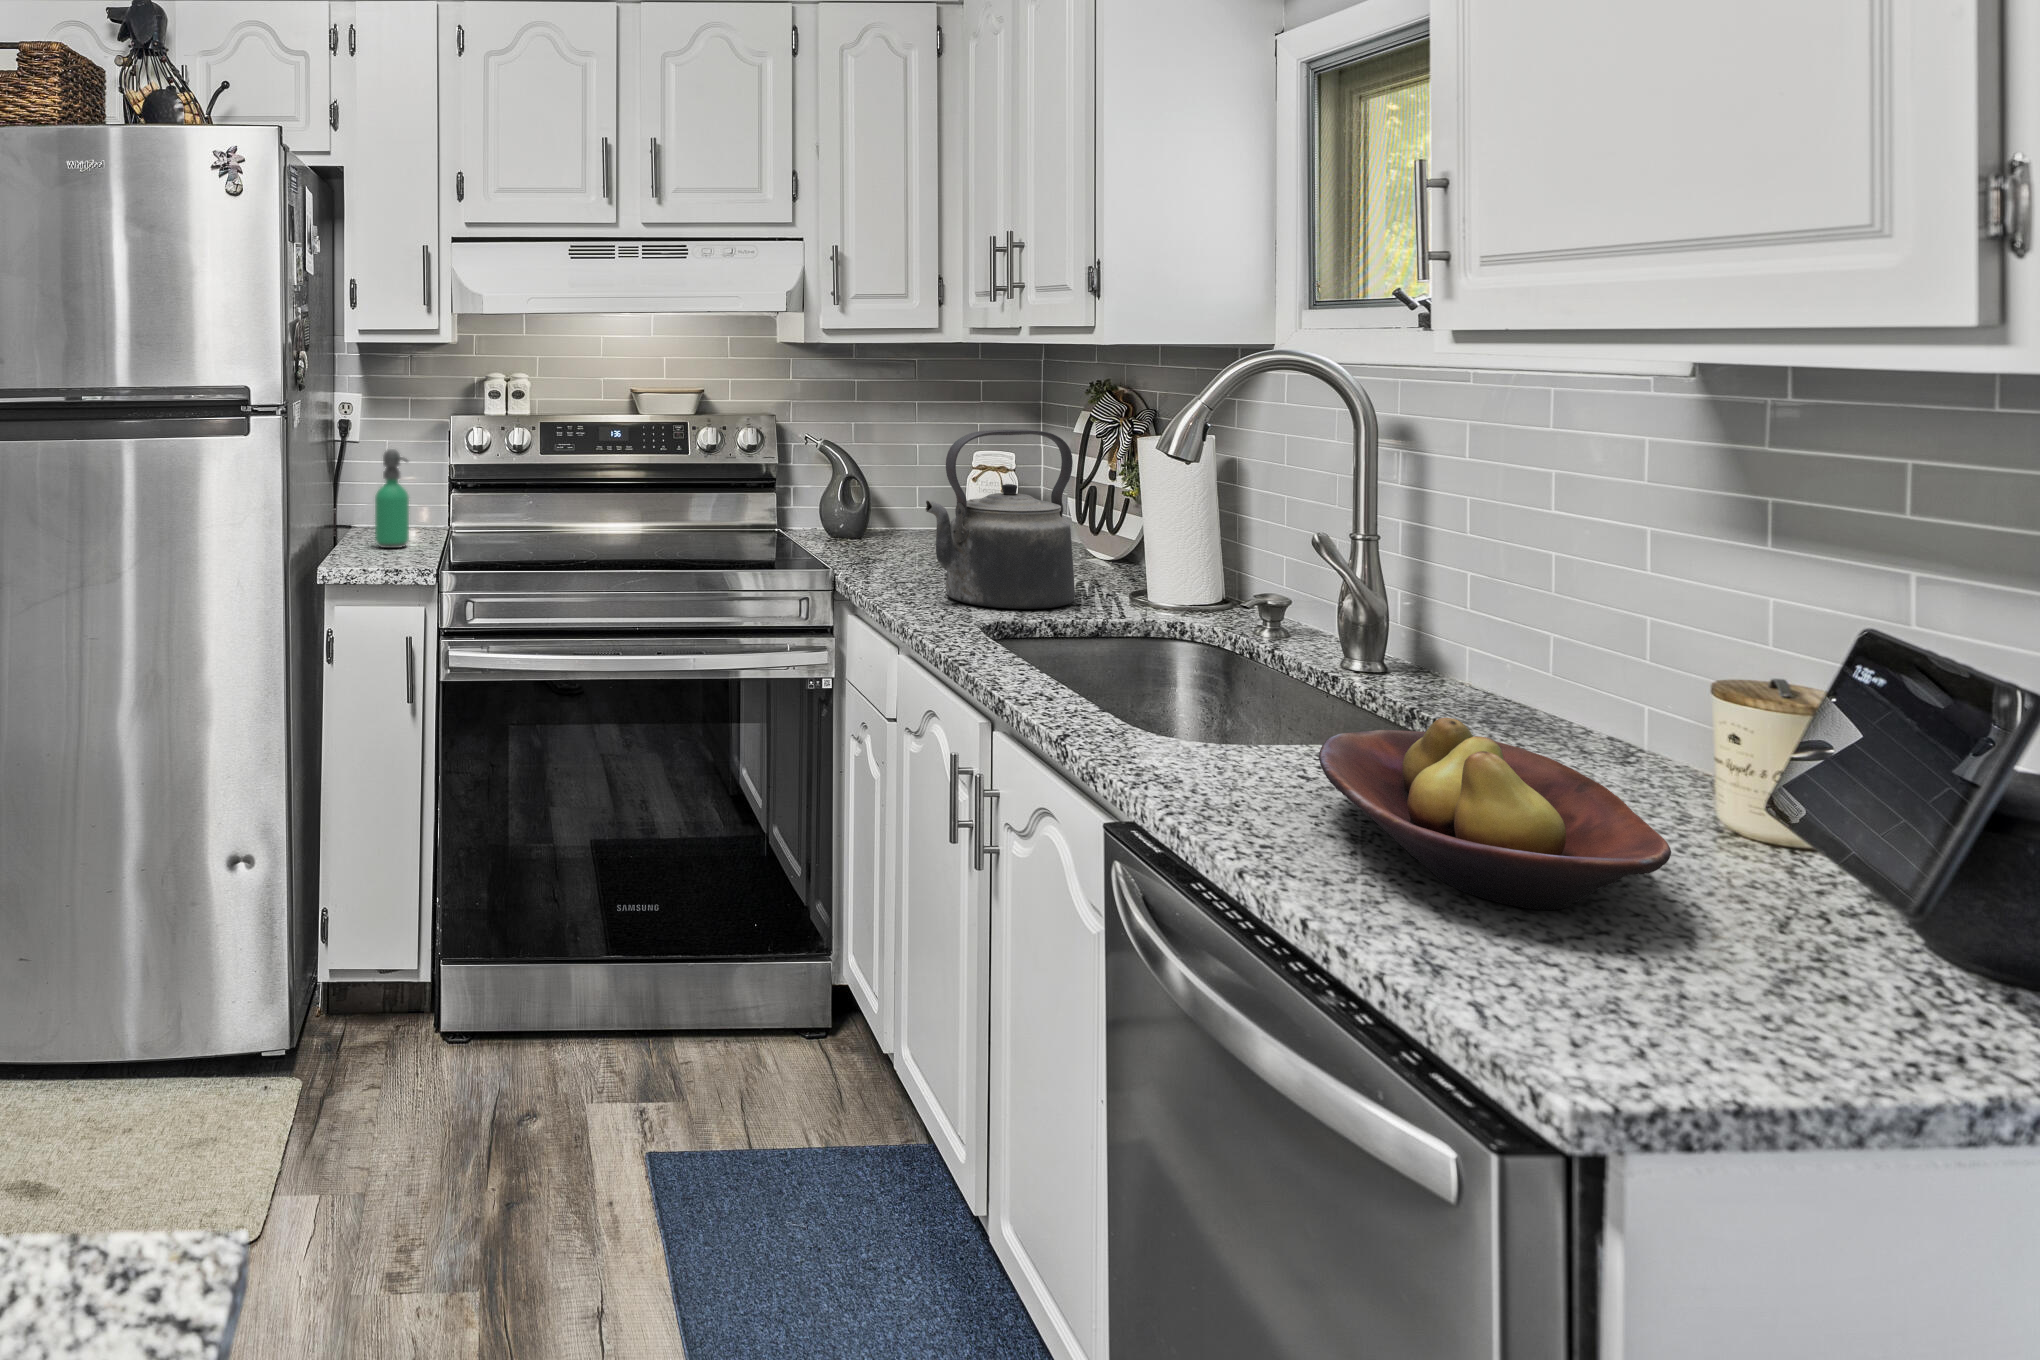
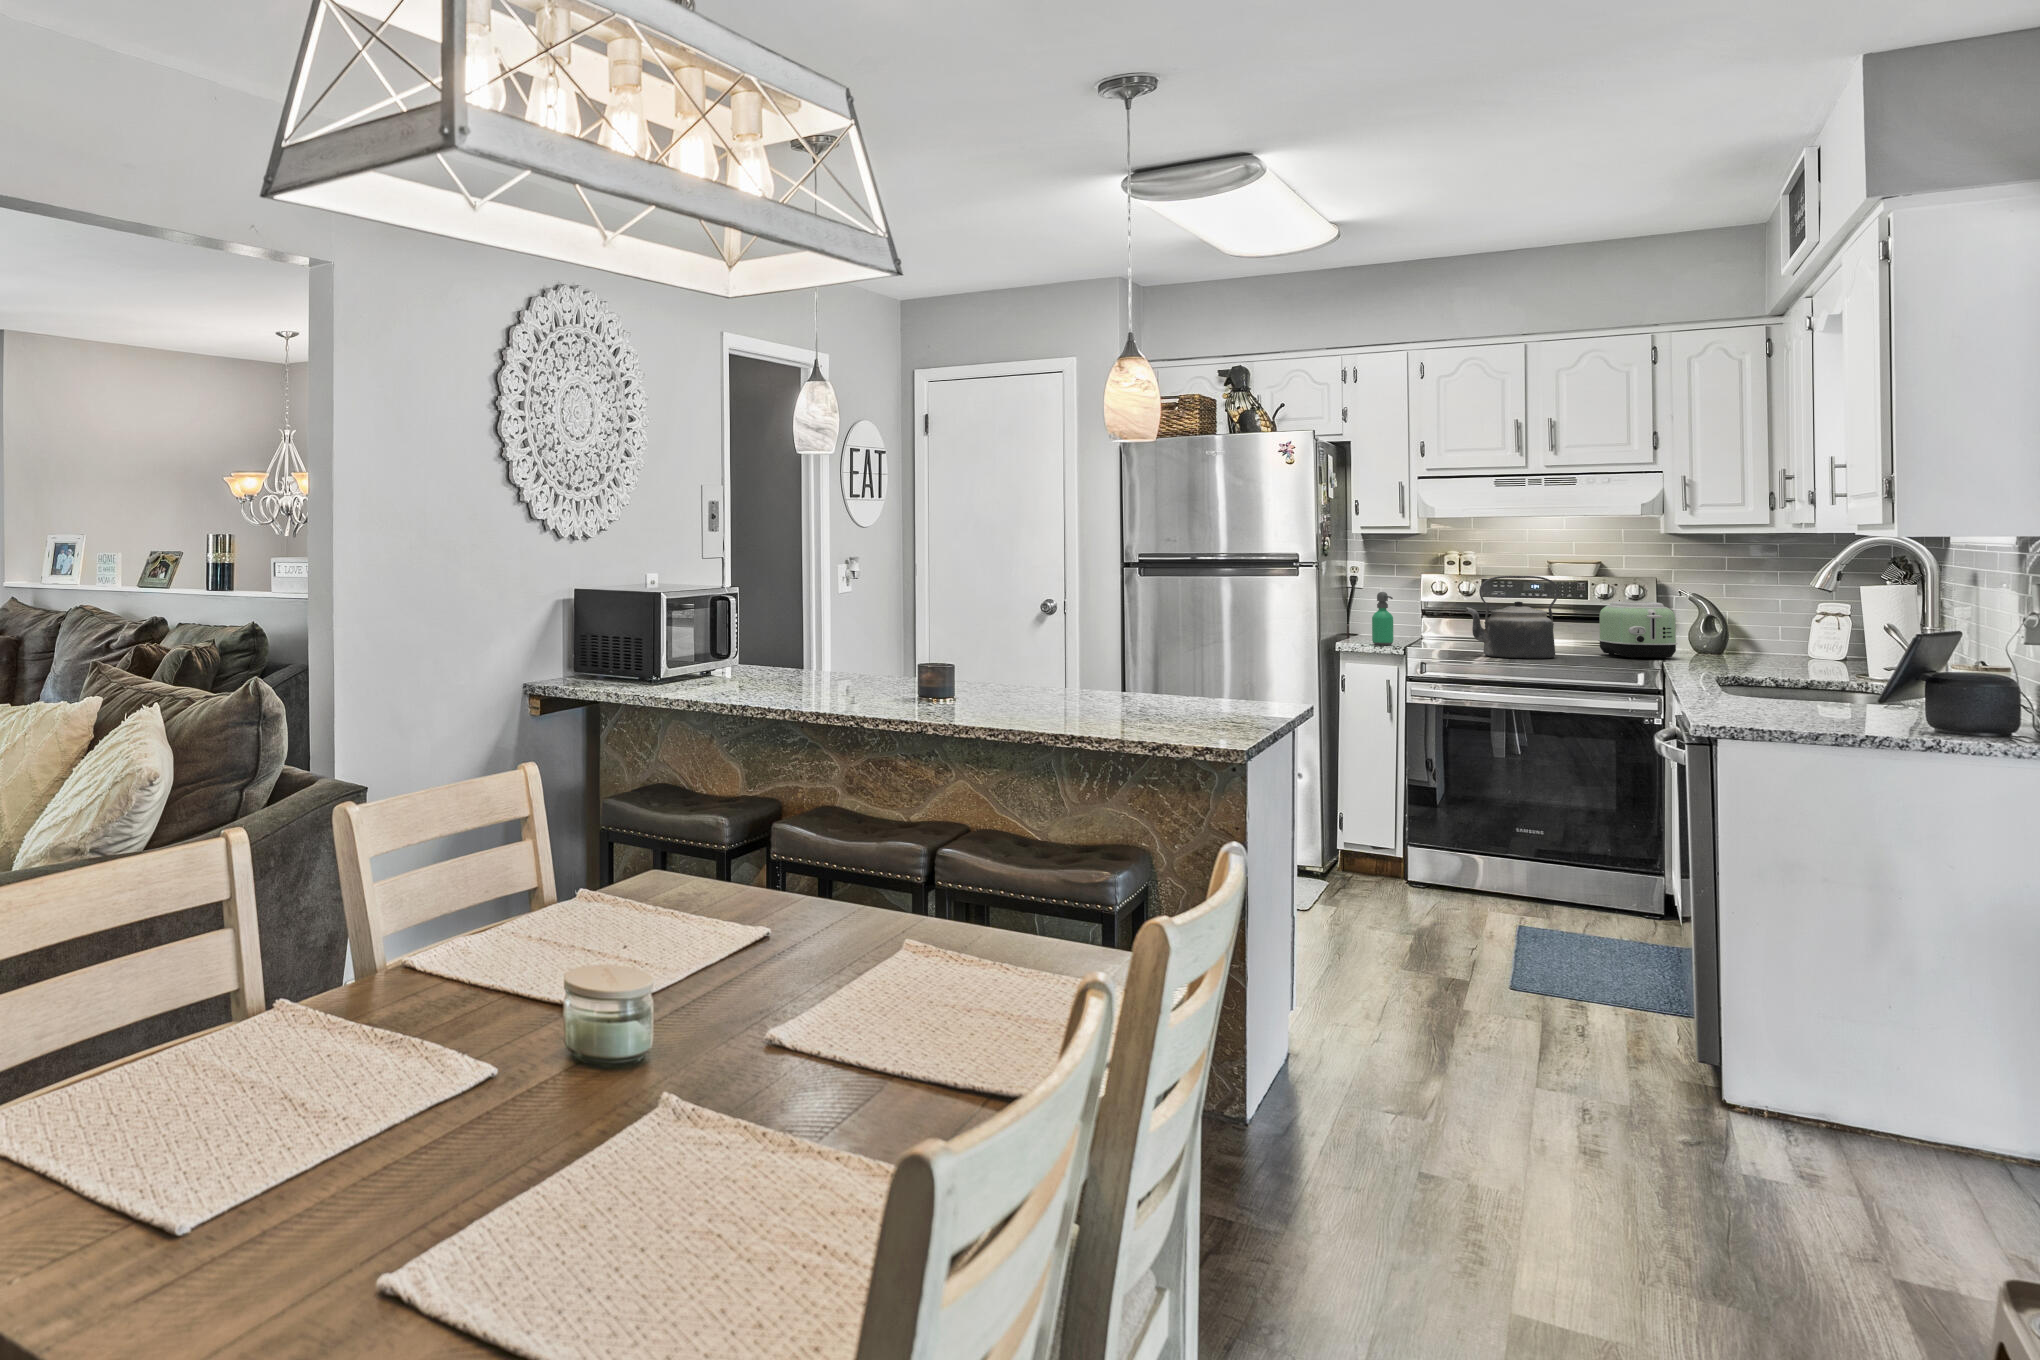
kettle: present [926,430,1075,609] -> present [1466,576,1558,659]
toaster: none [719,460,835,565] -> present [1598,601,1677,659]
fruit bowl: present [1319,718,1671,910] -> none [1734,668,1869,716]

